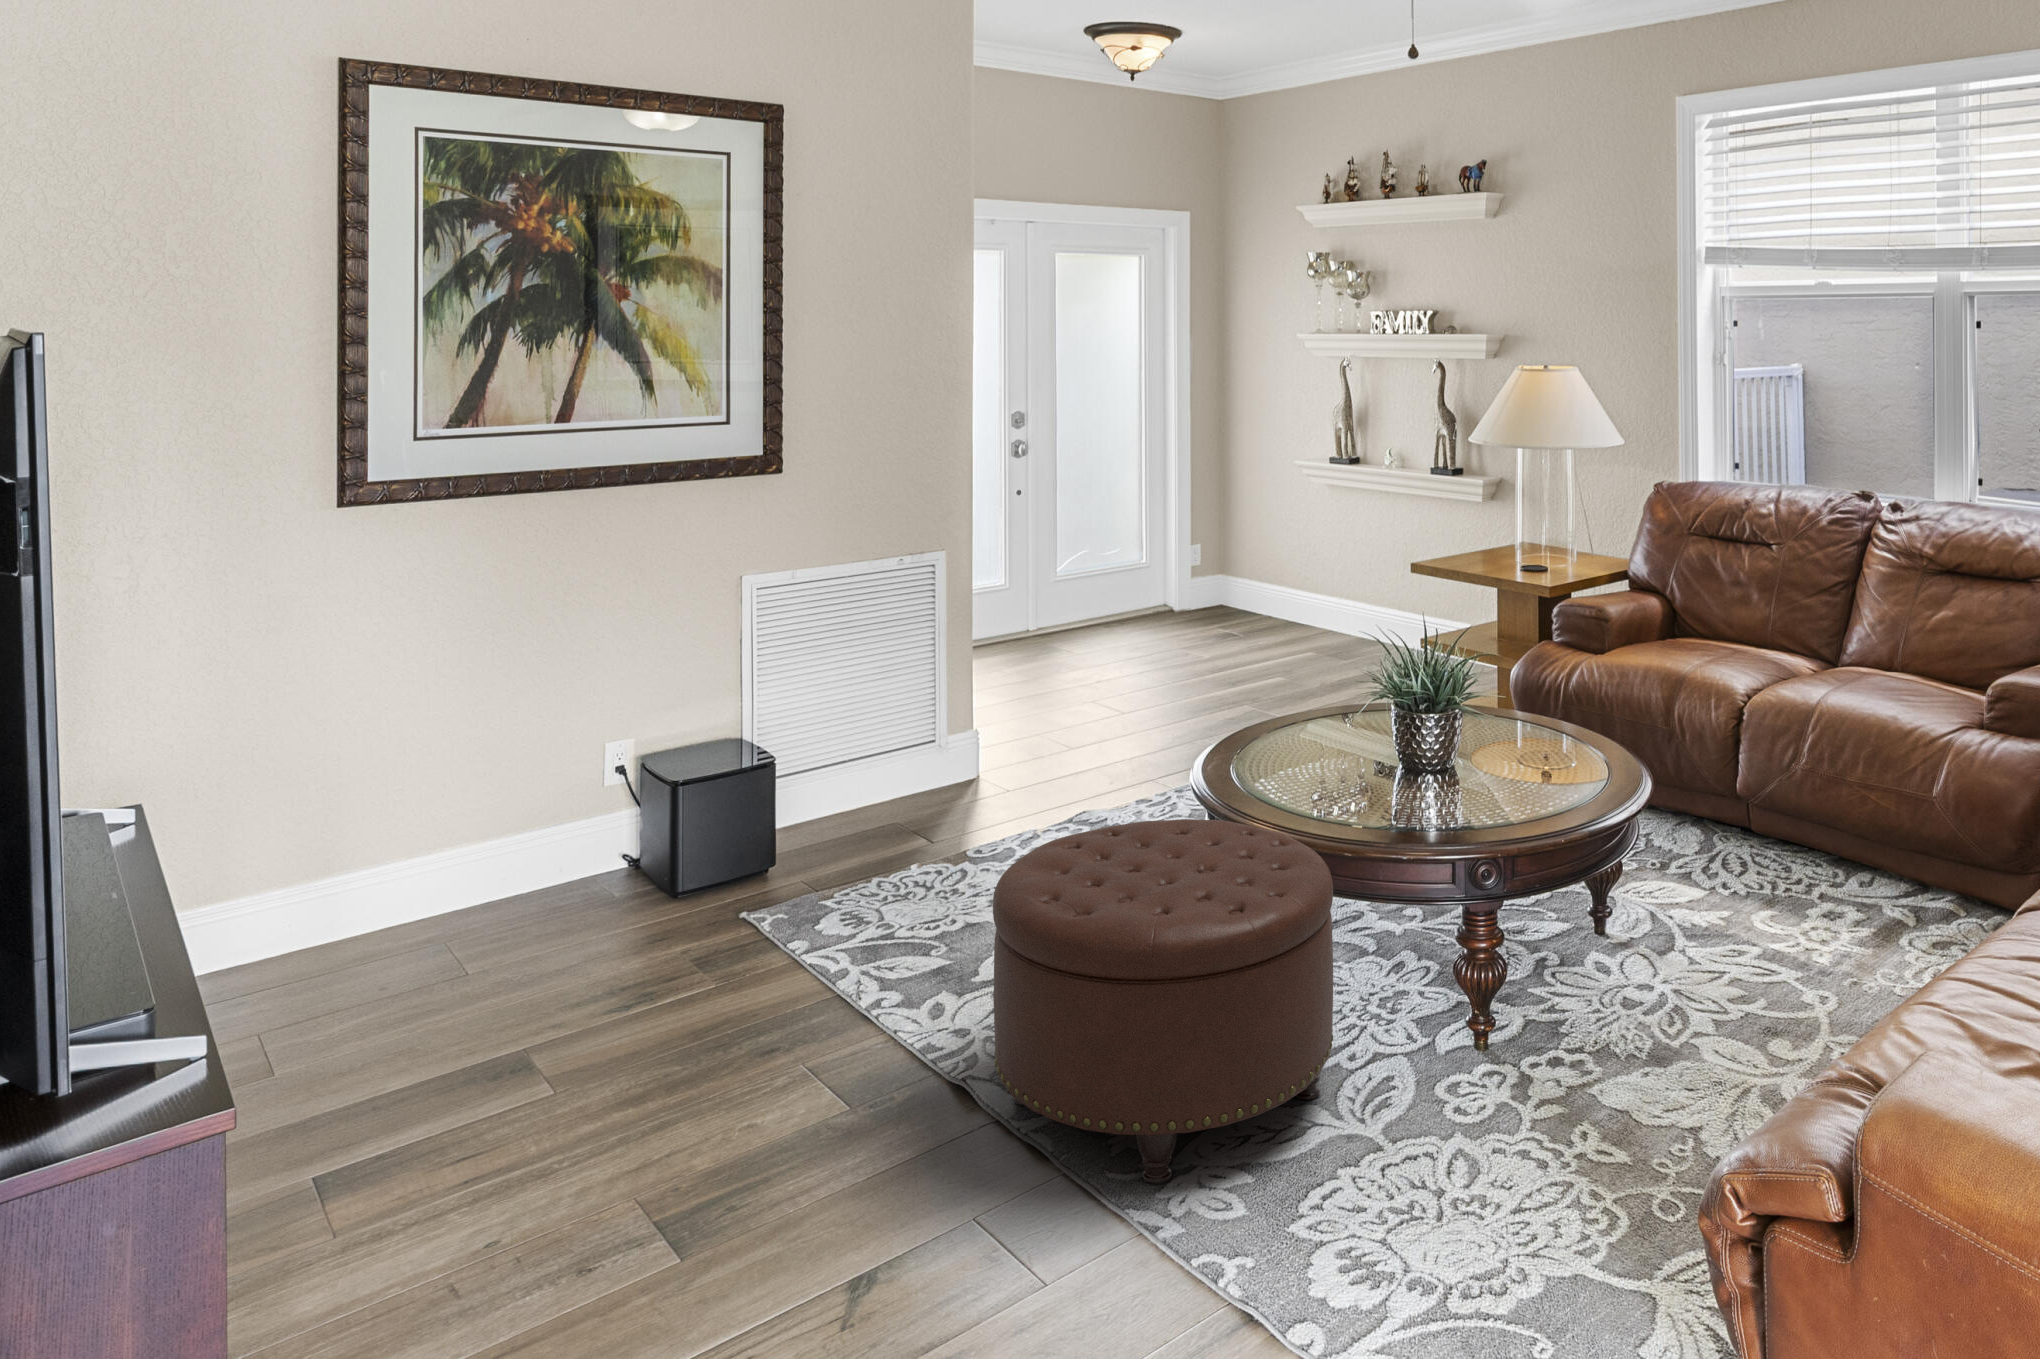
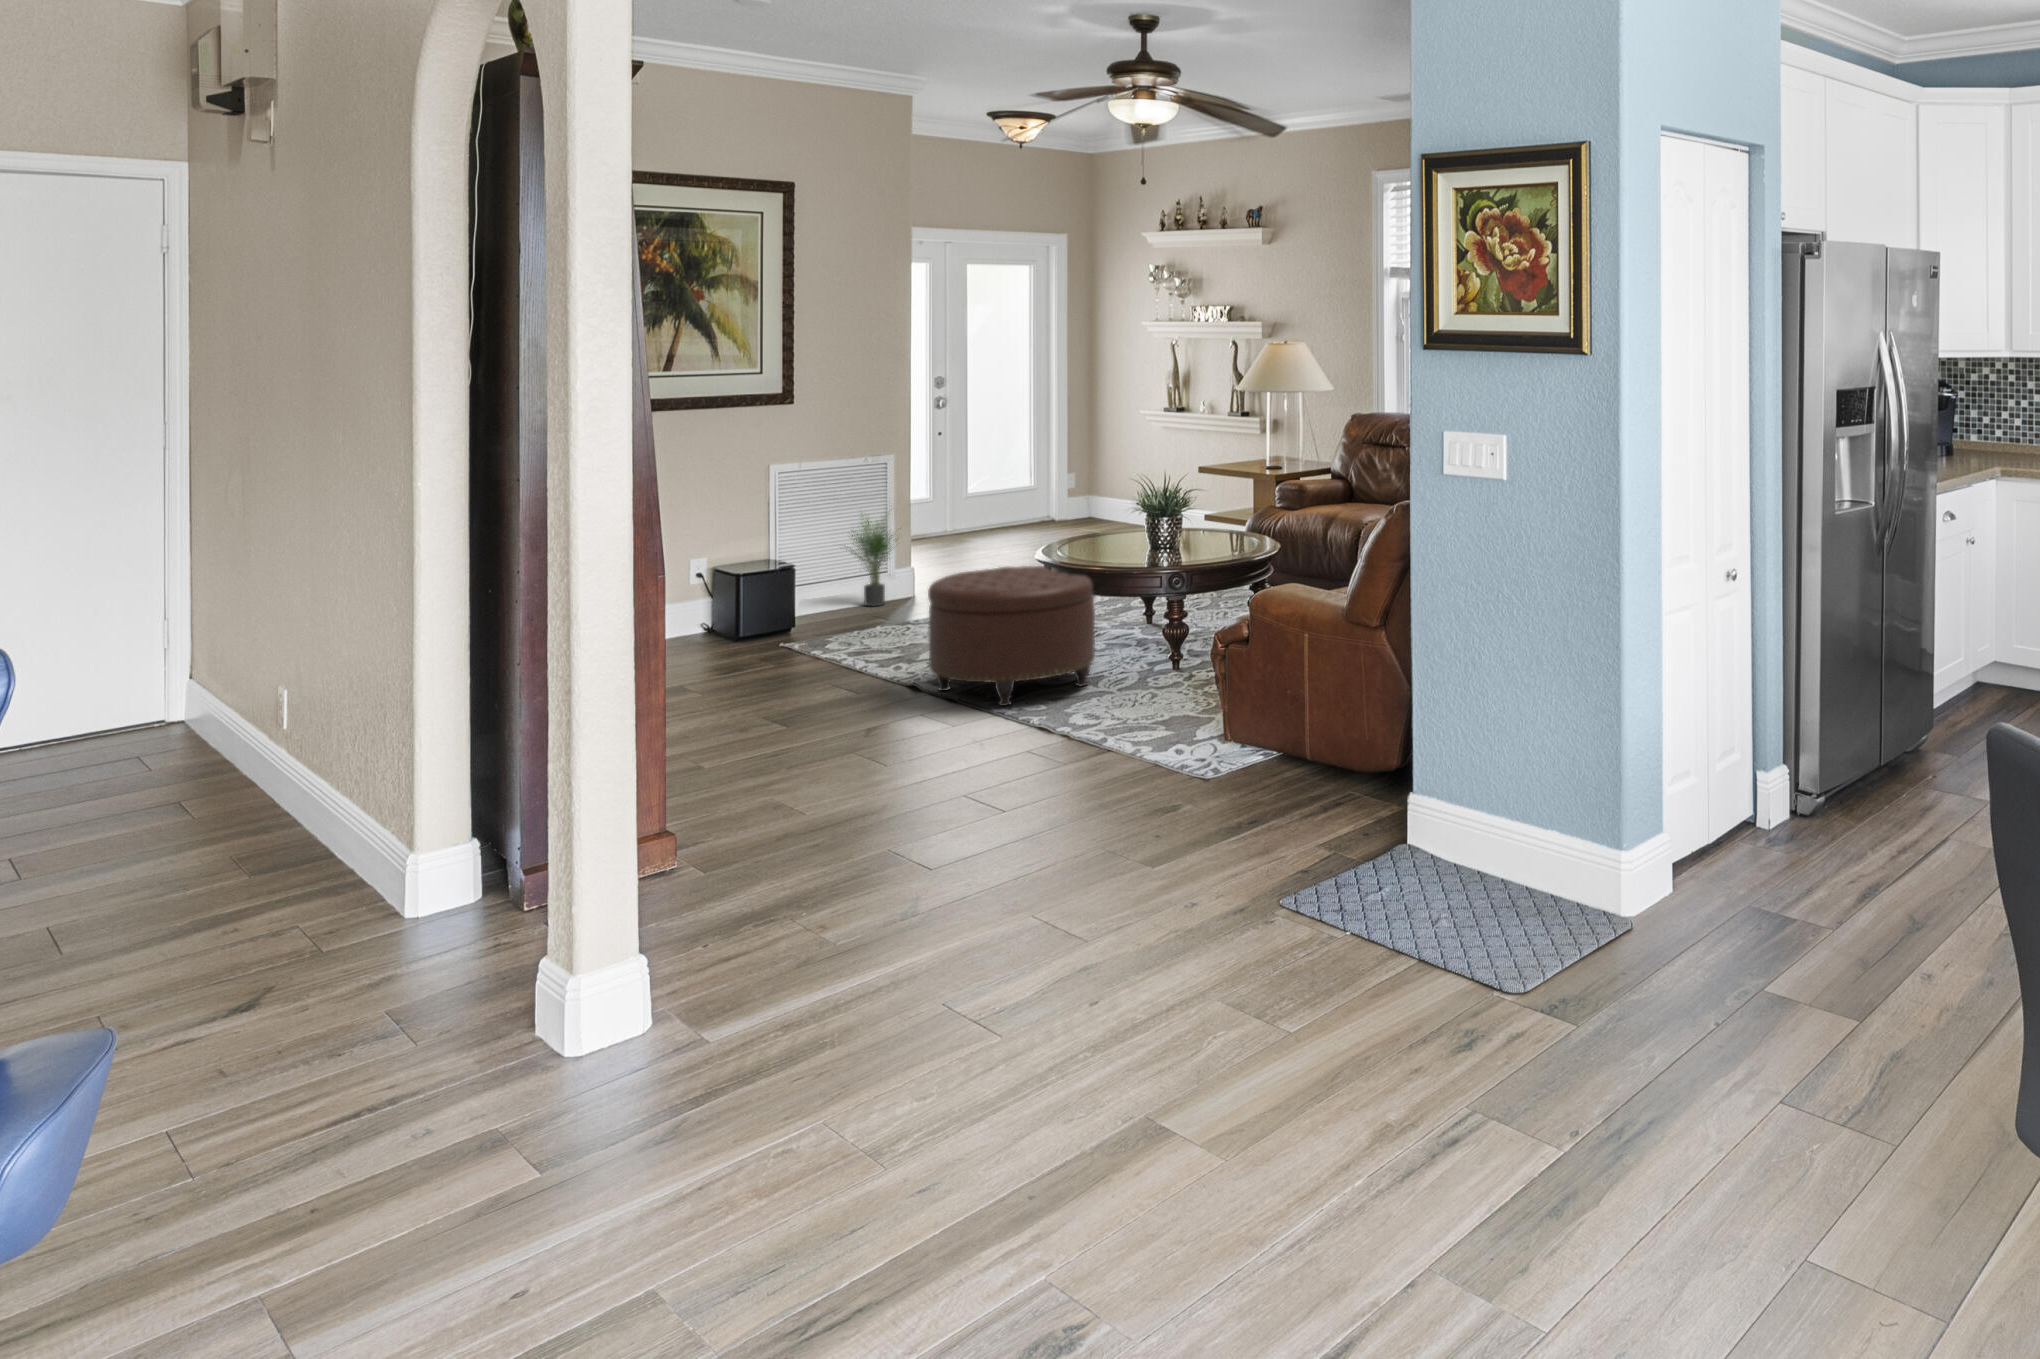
potted plant: none [840,635,962,806] -> present [844,516,898,606]

